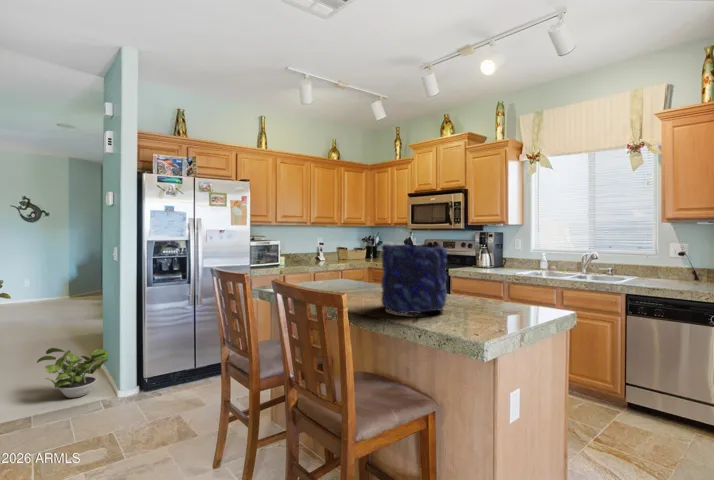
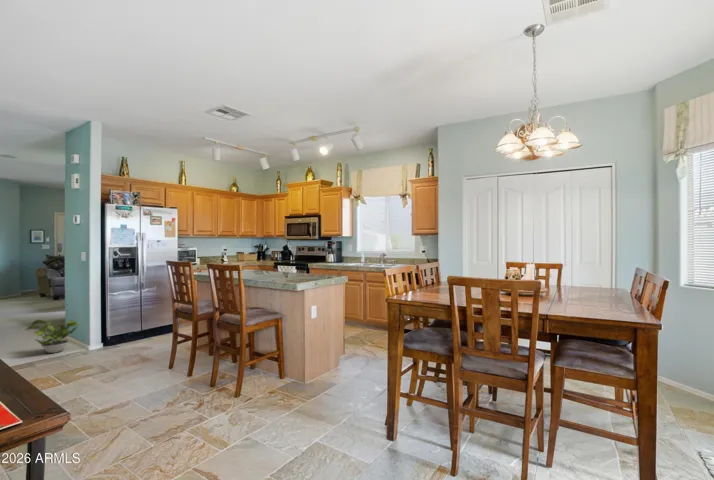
vase: present [381,243,447,314] -> none [263,244,293,275]

